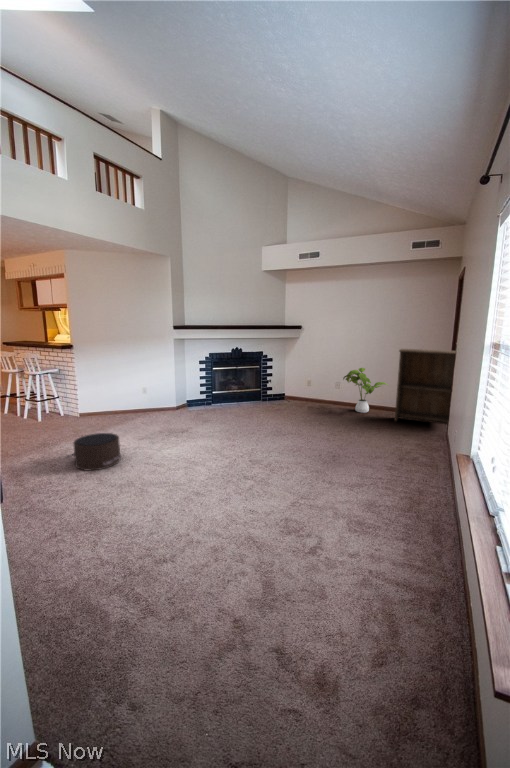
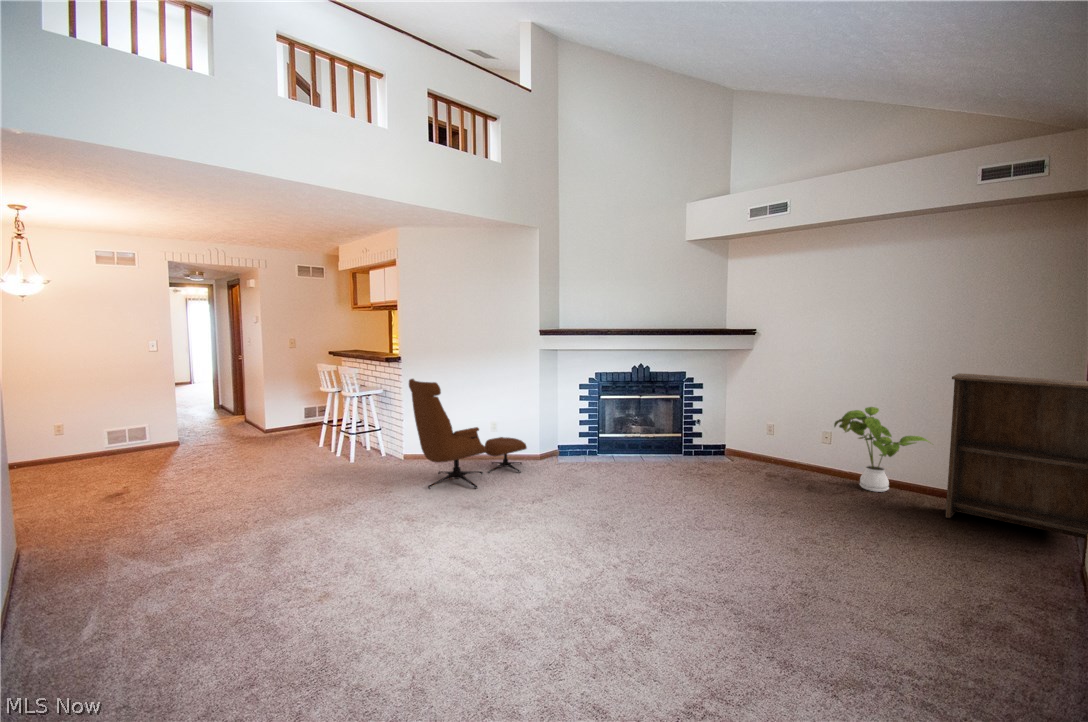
lounge chair: none [88,360,168,432] -> present [409,379,527,488]
pouf: present [66,433,122,470] -> none [348,493,429,554]

